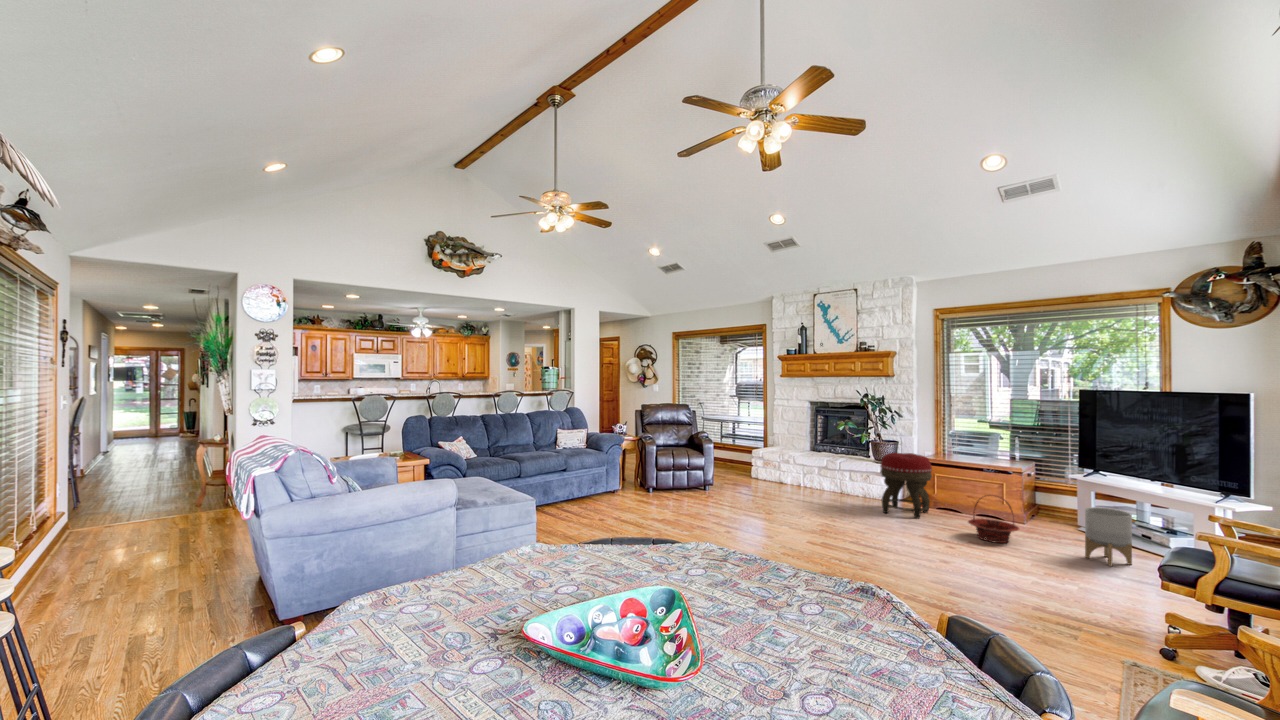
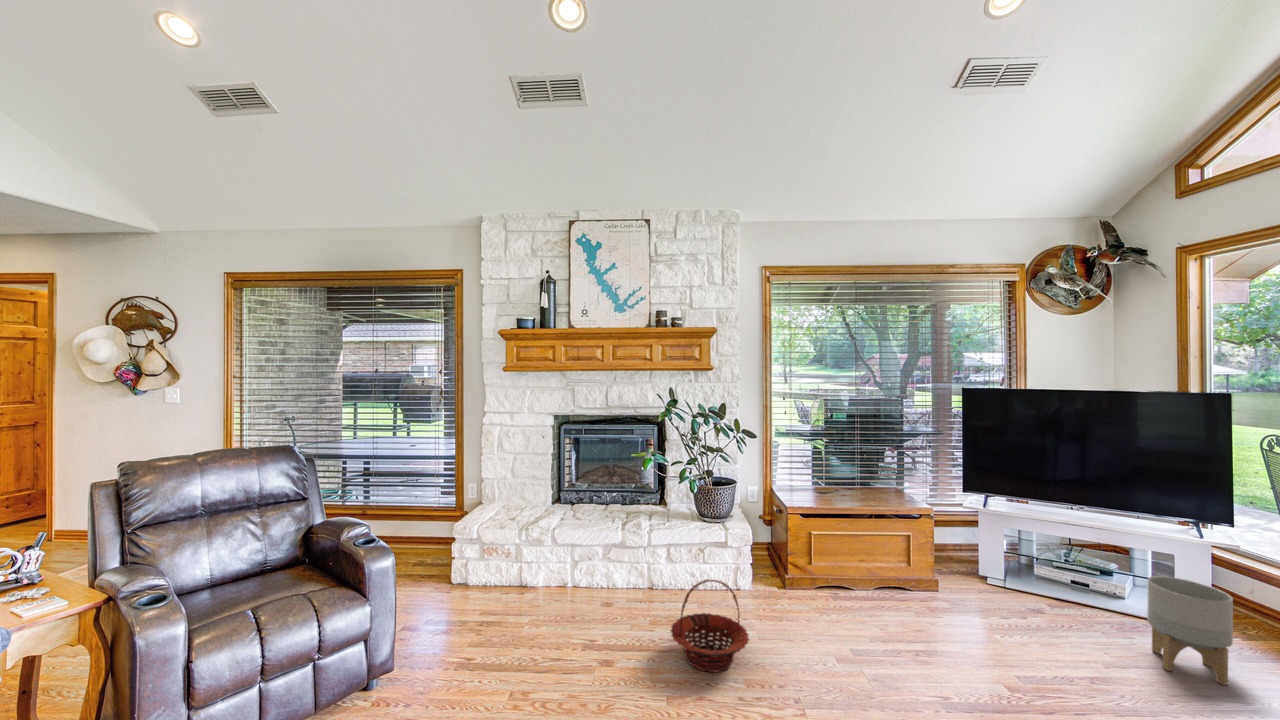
footstool: present [881,453,932,519] -> none [773,506,864,639]
basket: present [968,495,1019,543] -> present [671,580,749,672]

